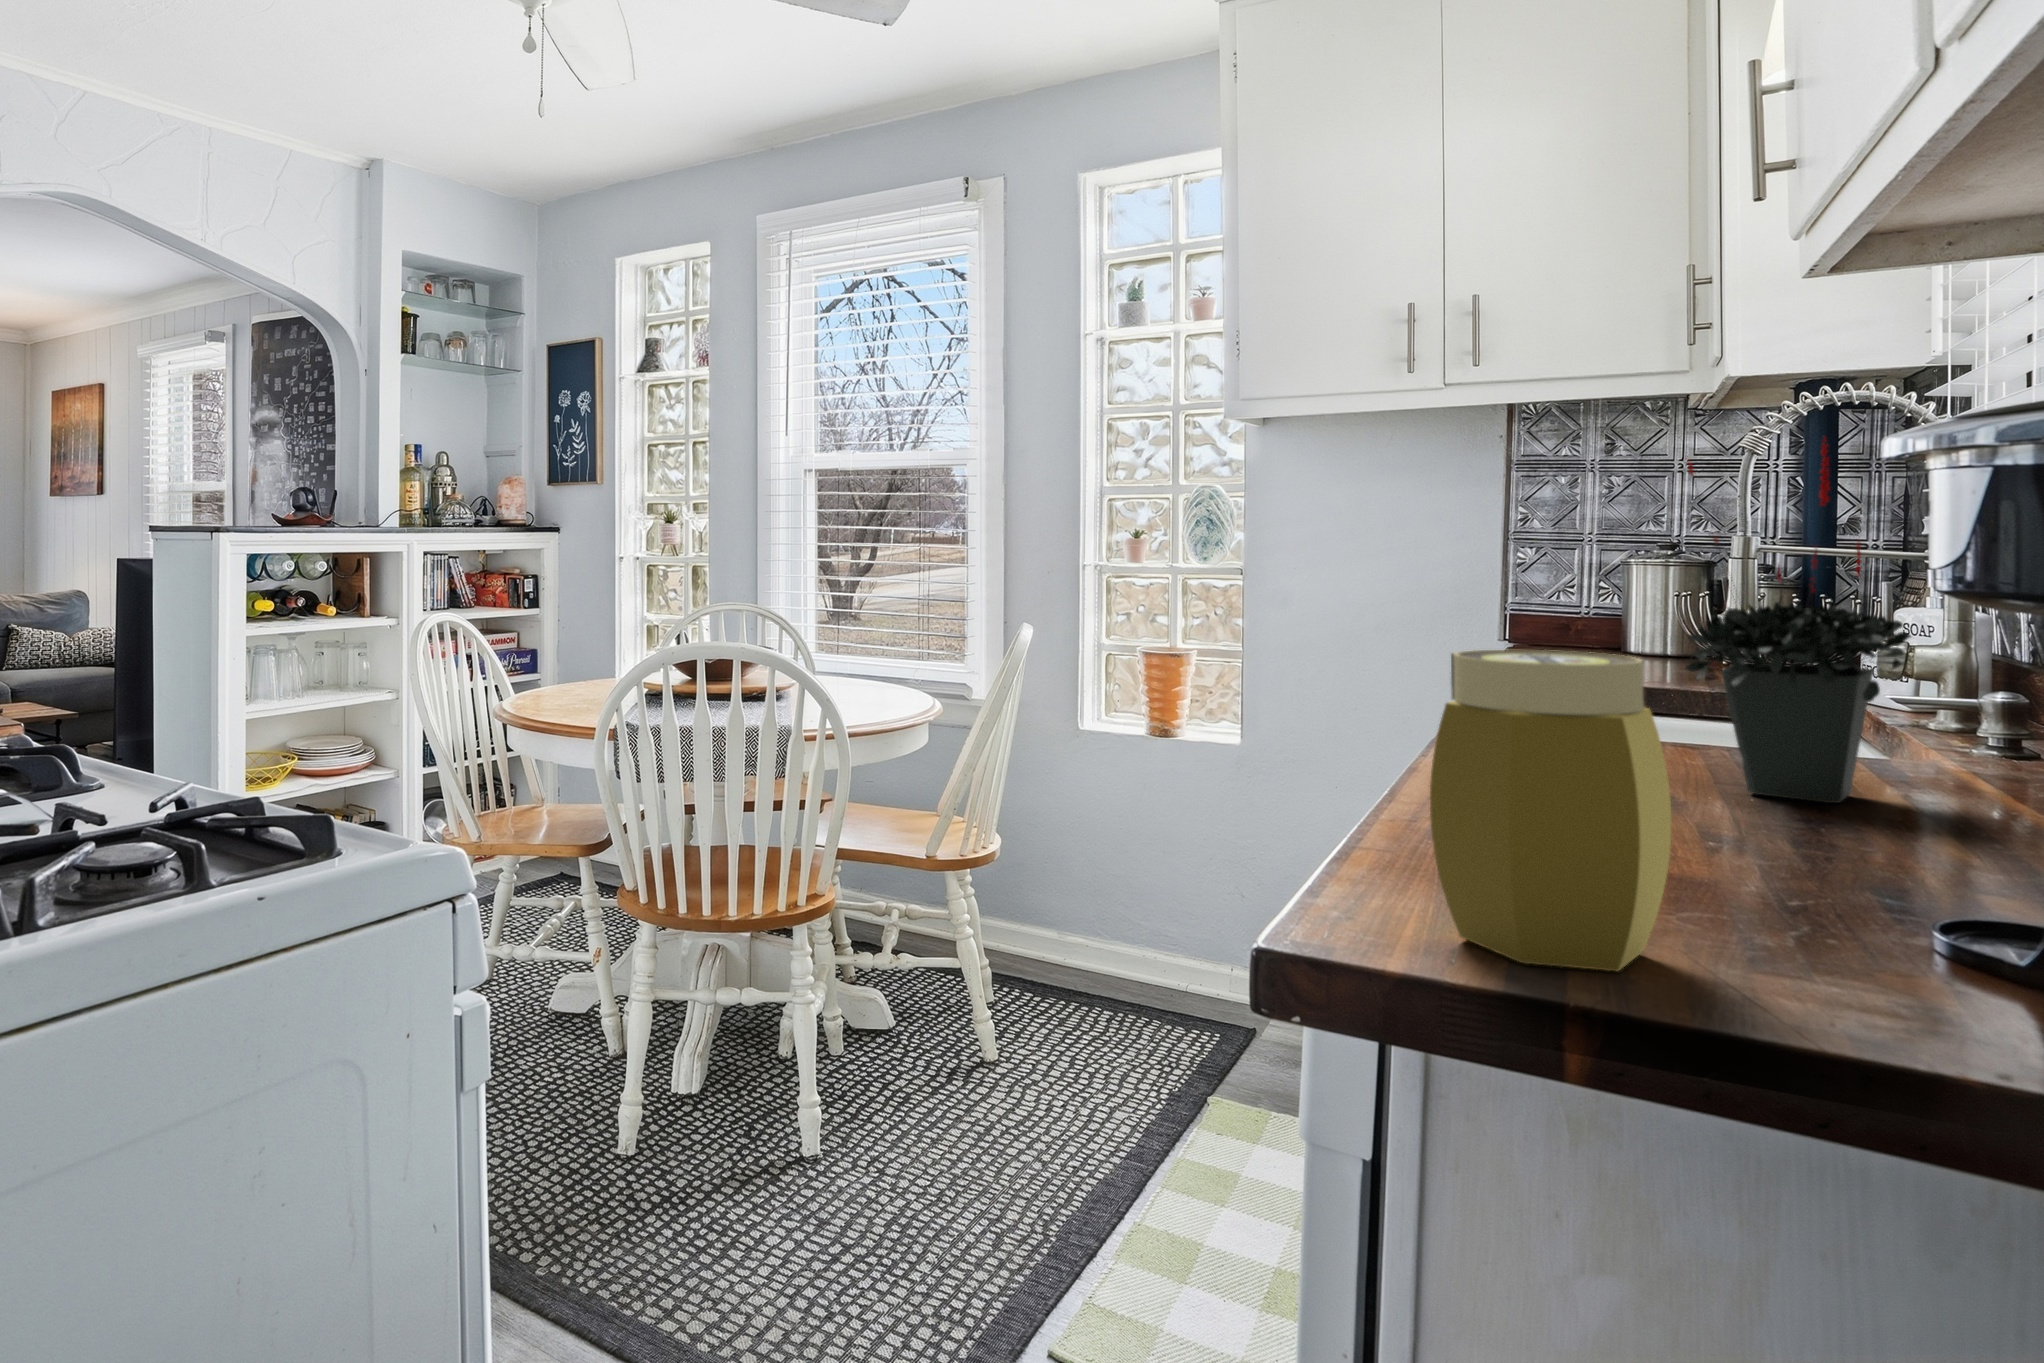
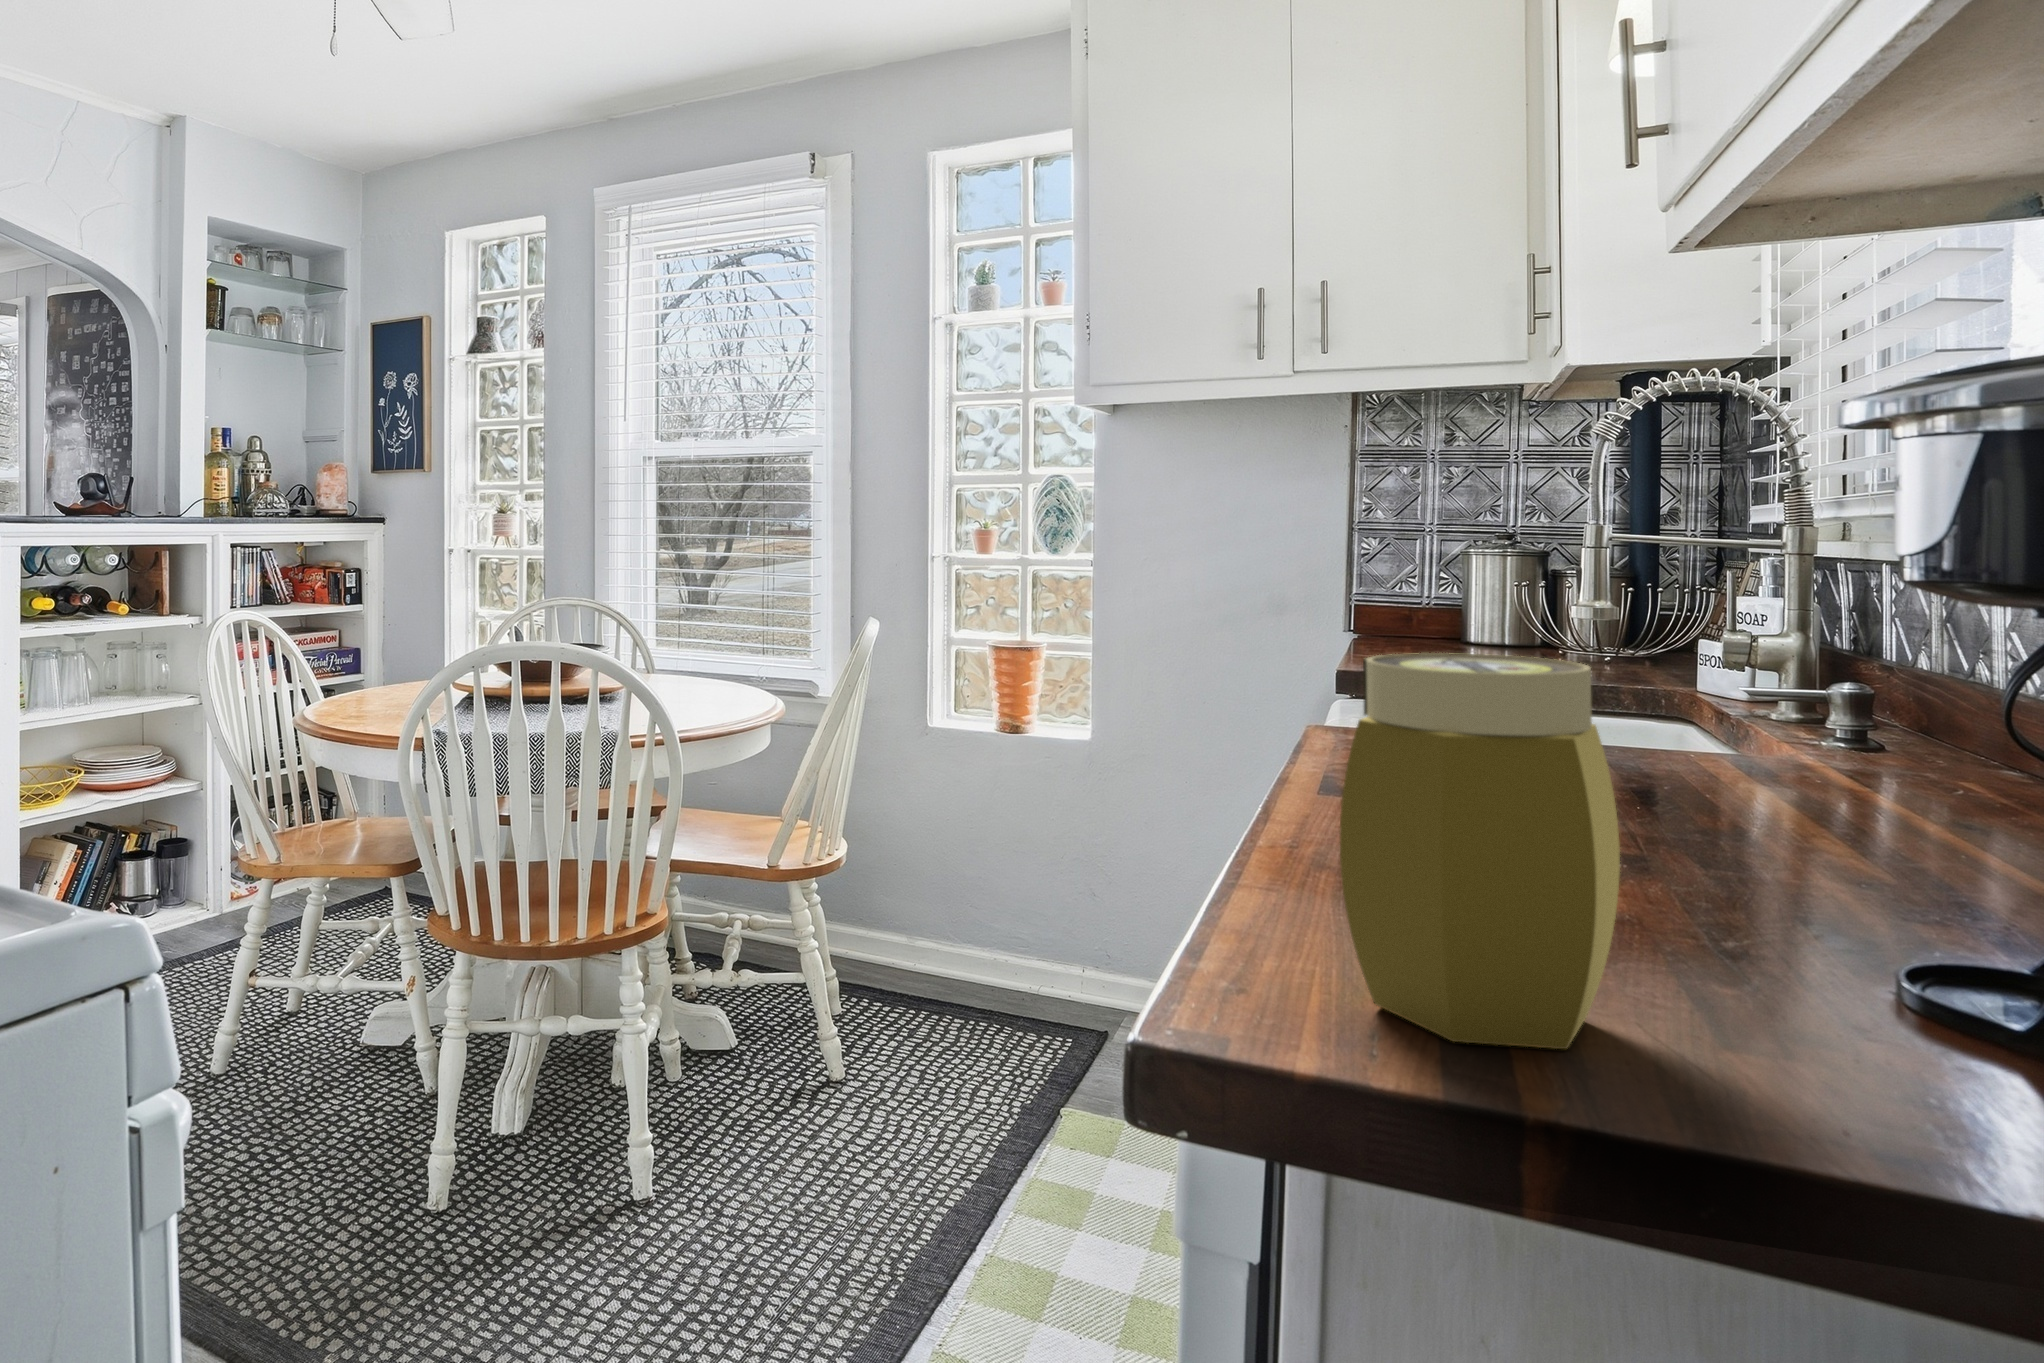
potted plant: present [1685,436,1911,803] -> none [1563,413,1795,807]

